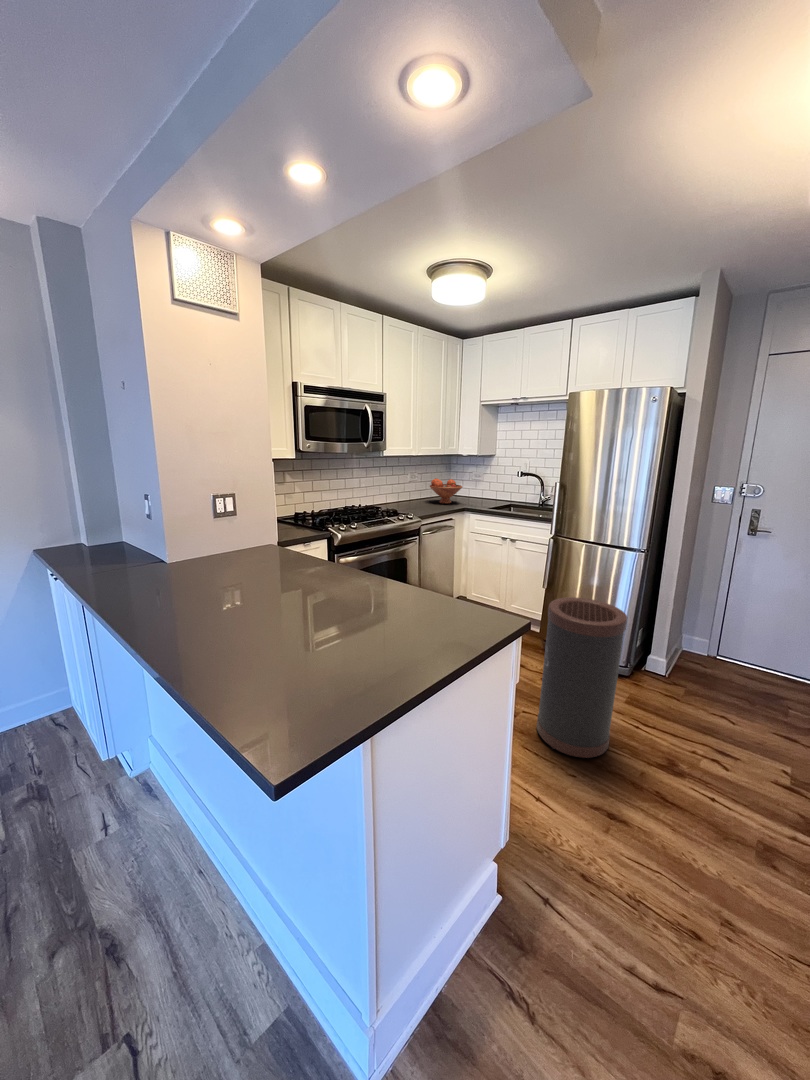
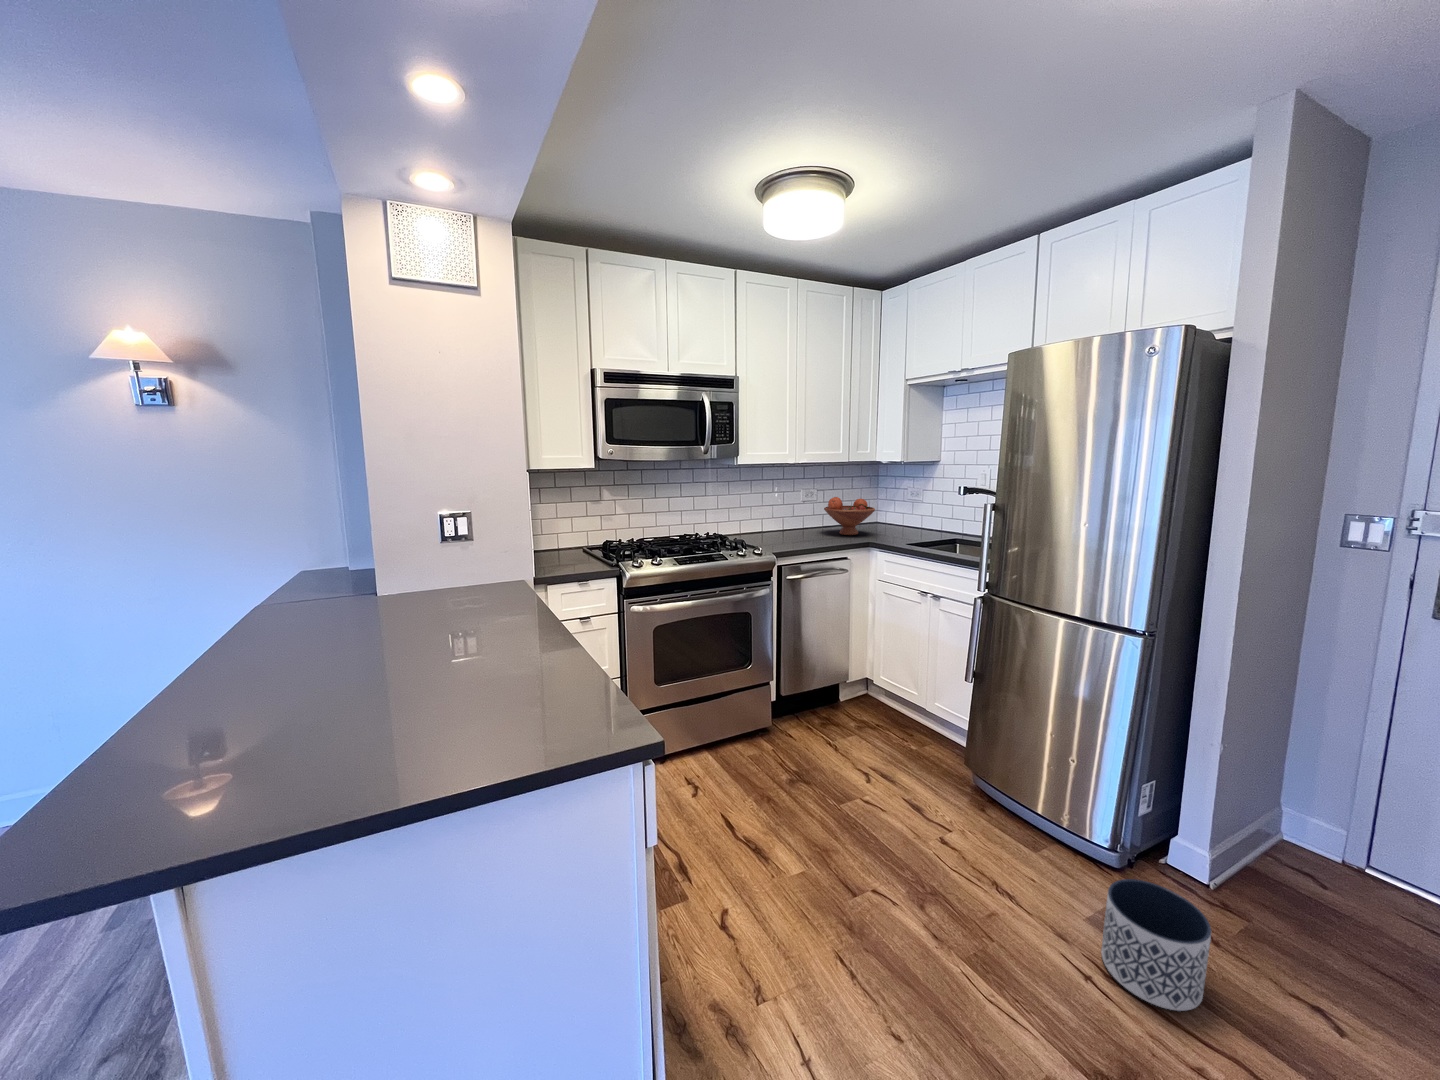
trash can: present [537,597,627,758] -> none [875,702,1024,1013]
planter: none [638,676,691,732] -> present [1101,879,1211,1011]

